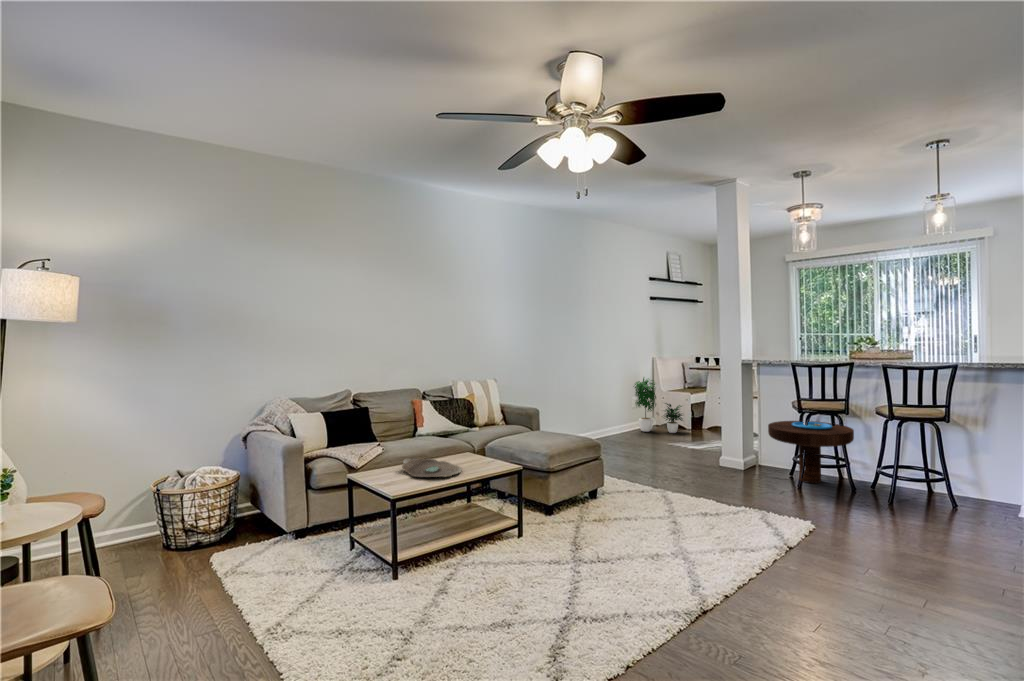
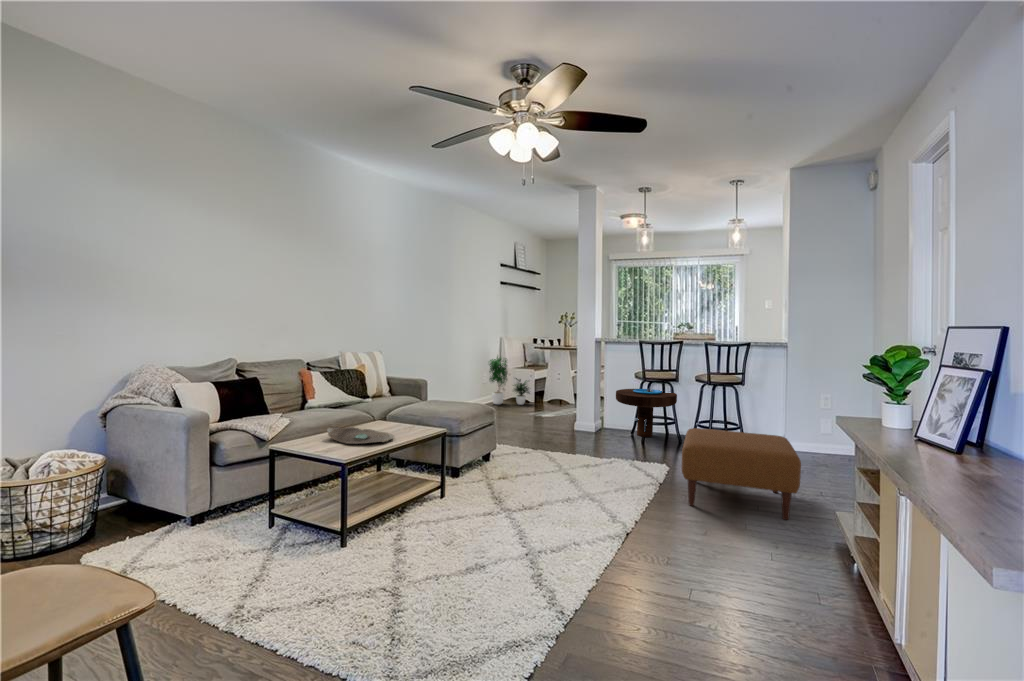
ottoman: none [800,481,986,628] -> present [681,428,801,520]

